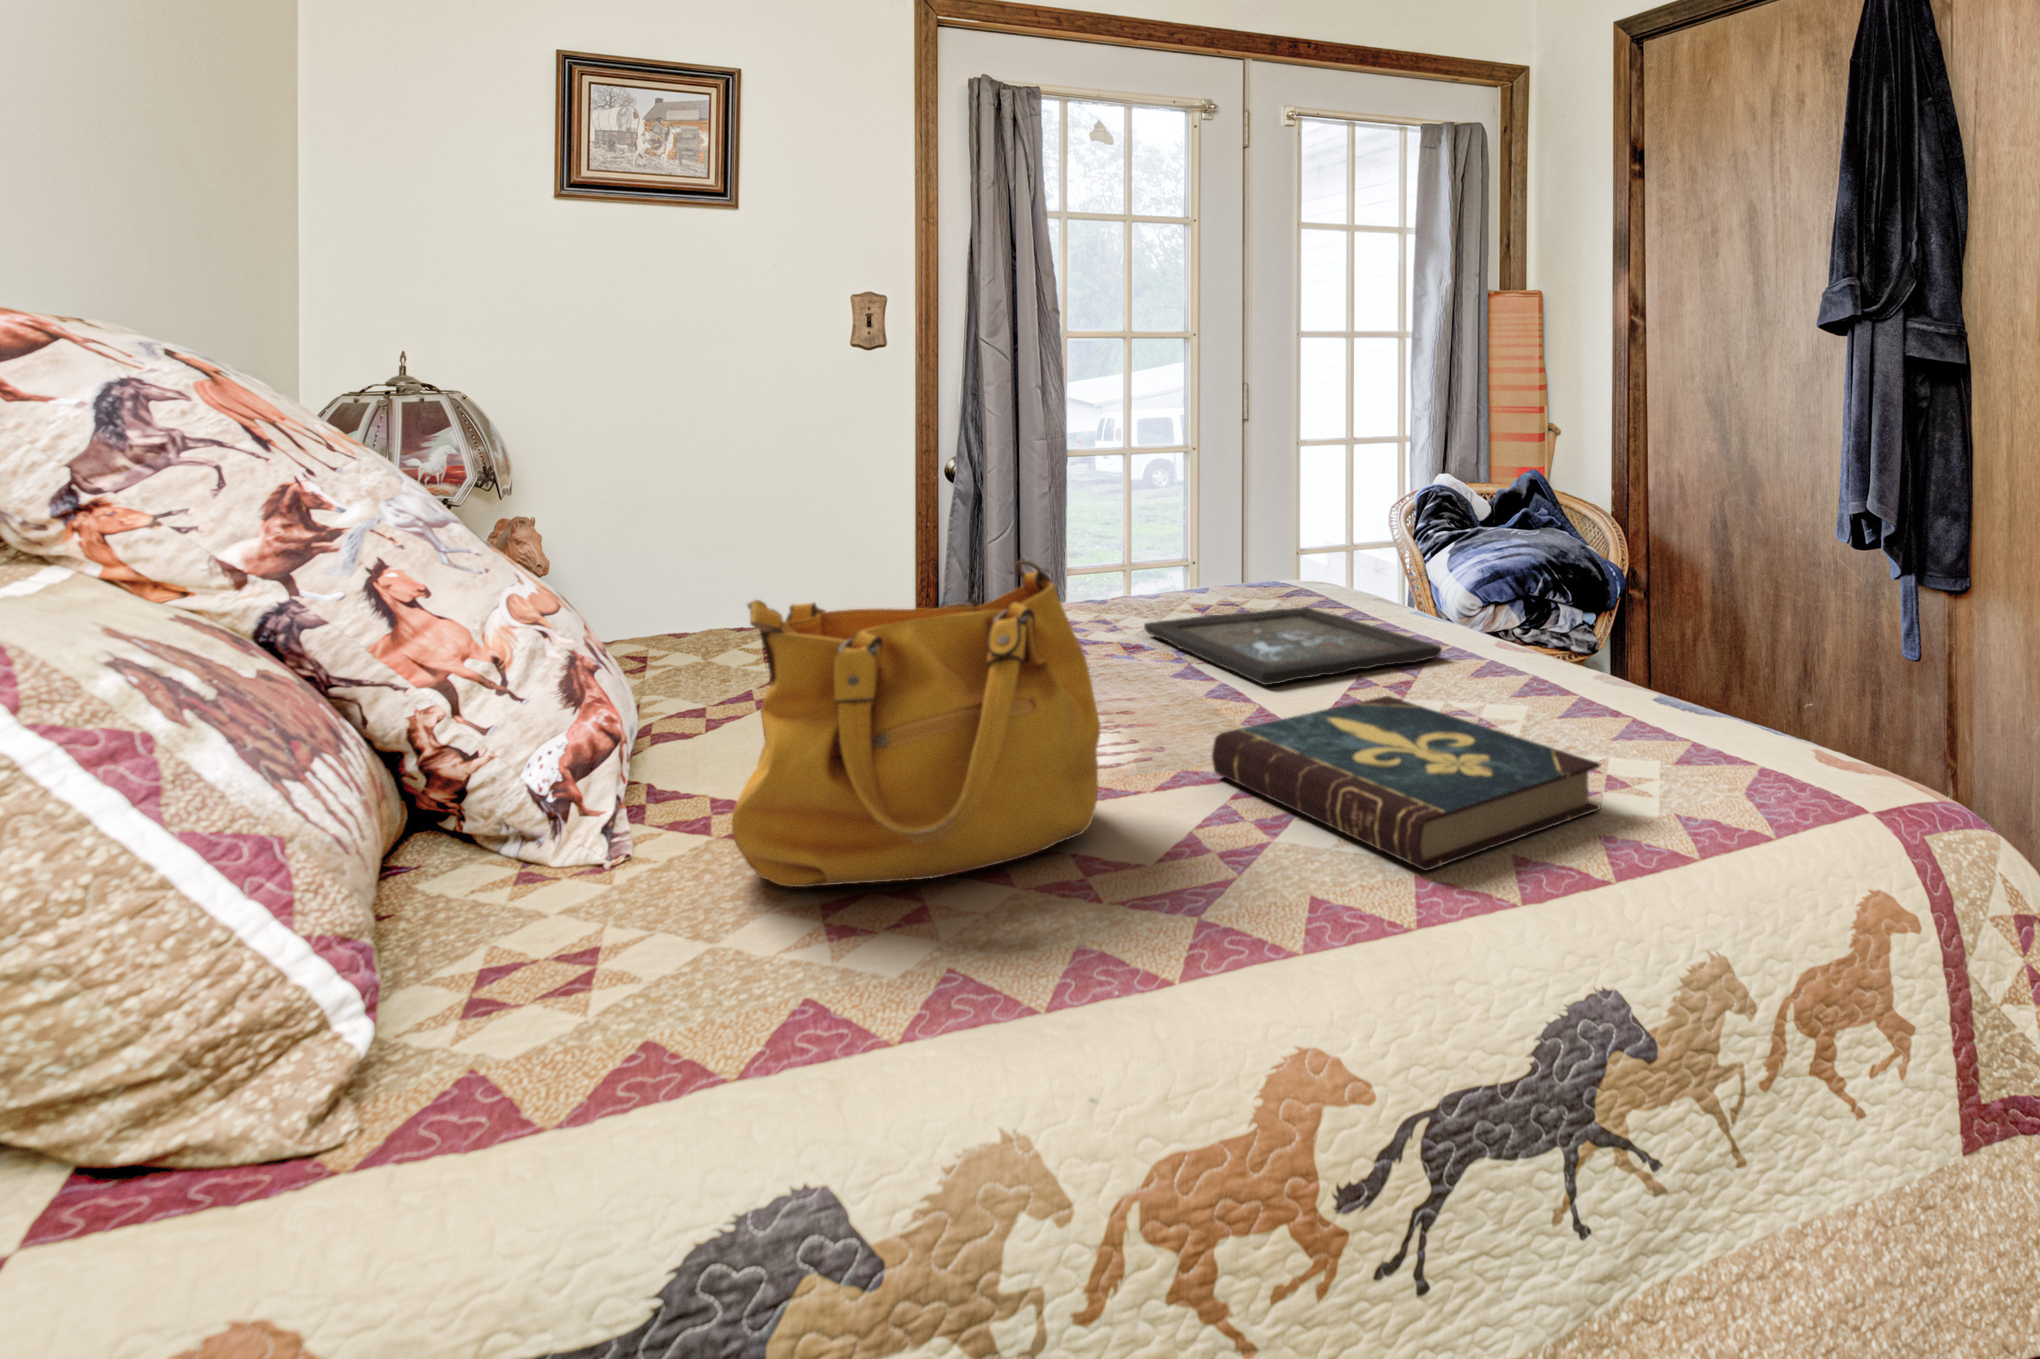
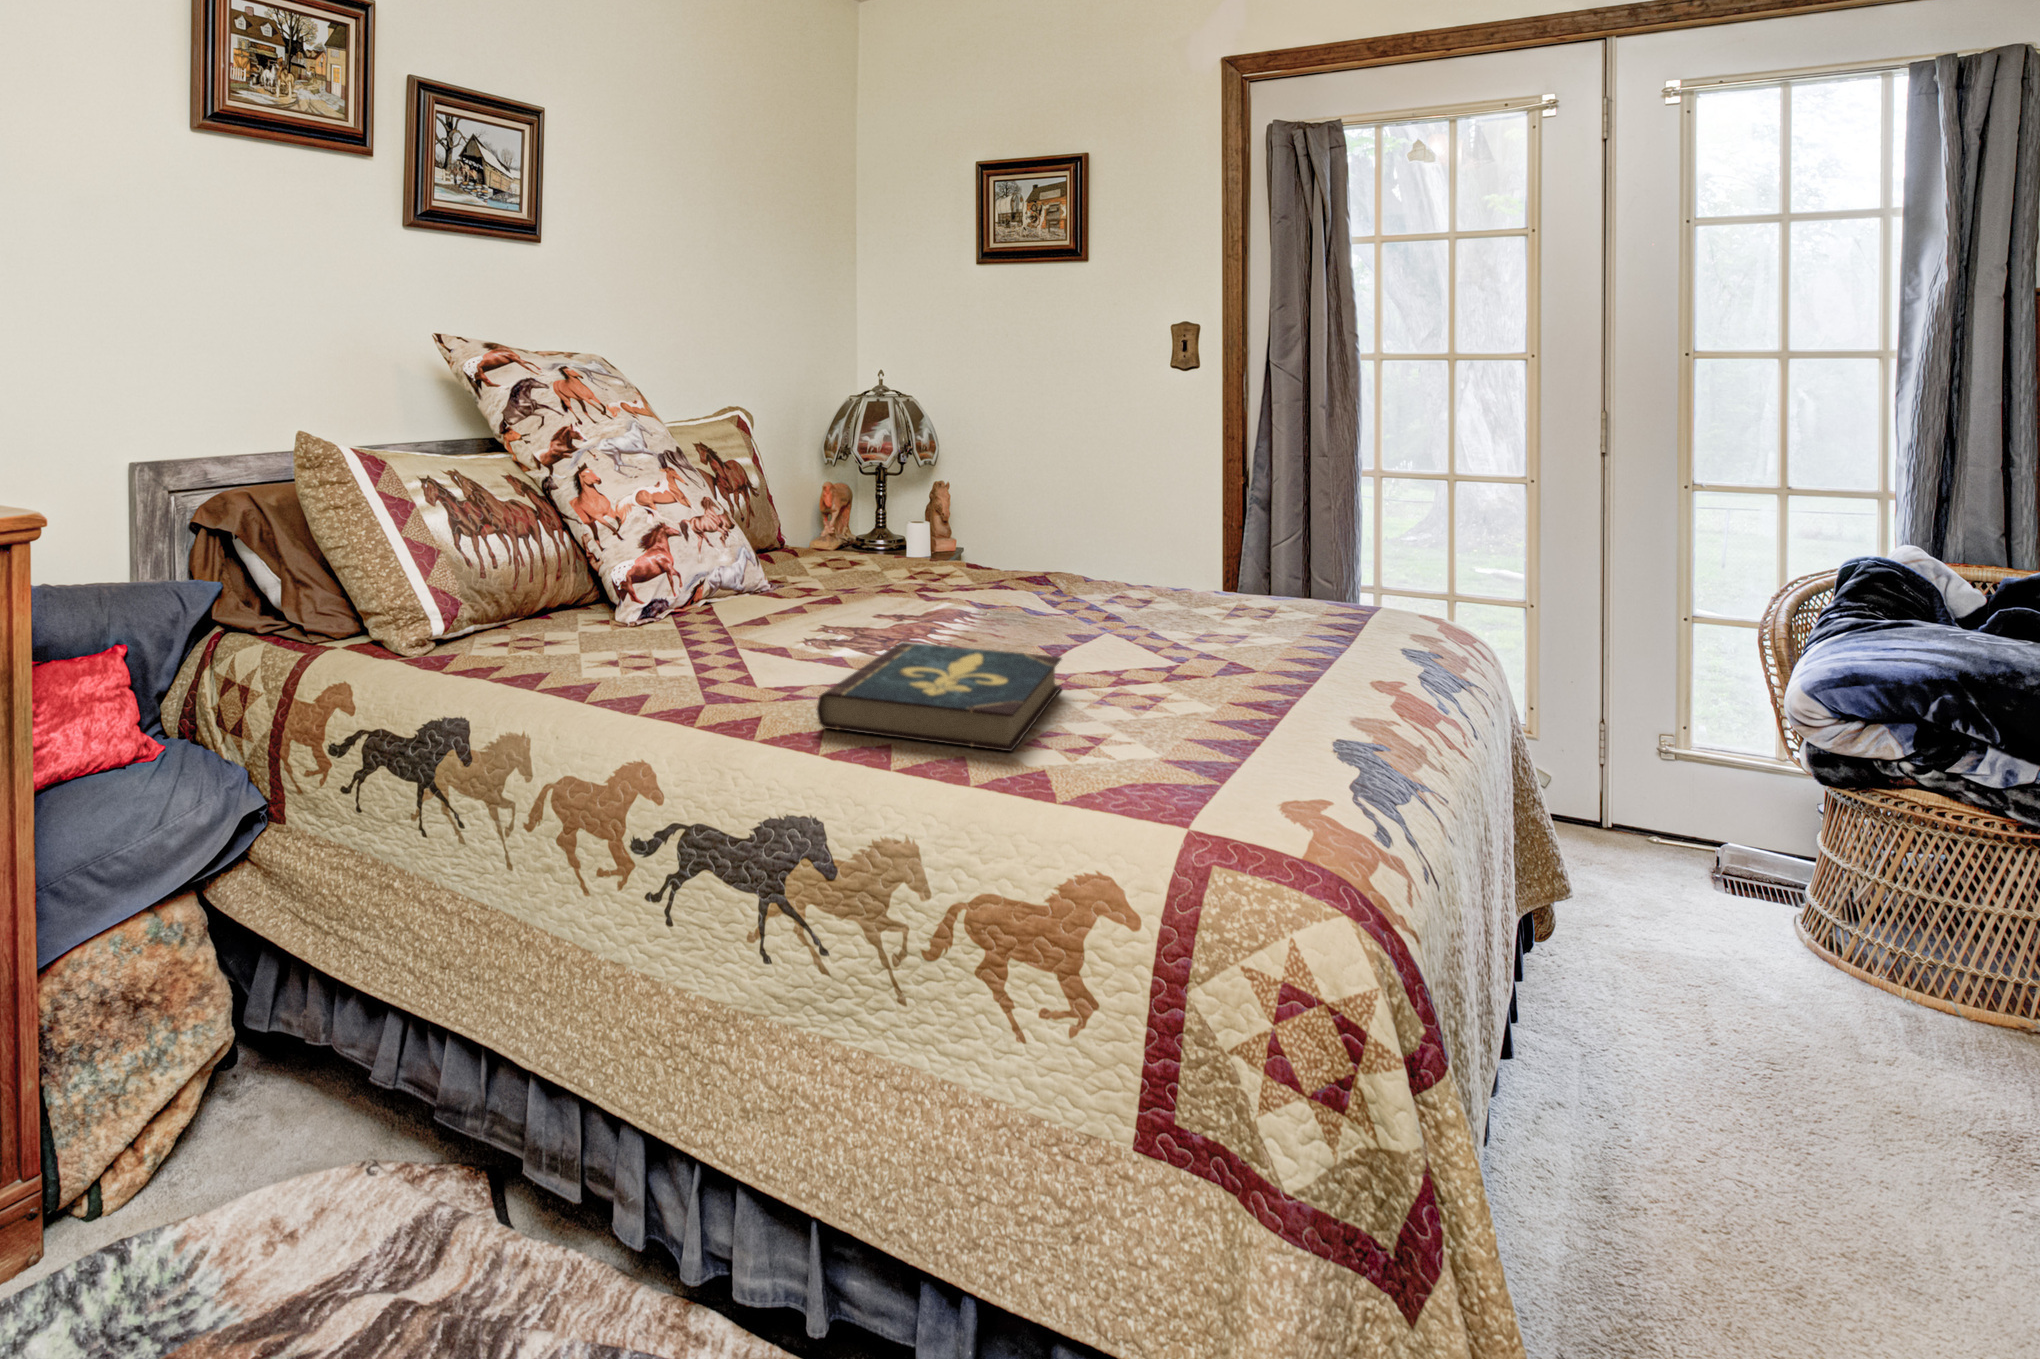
handbag: present [732,560,1100,887] -> none [630,503,810,666]
tray: present [1144,607,1442,685] -> none [1090,600,1316,669]

